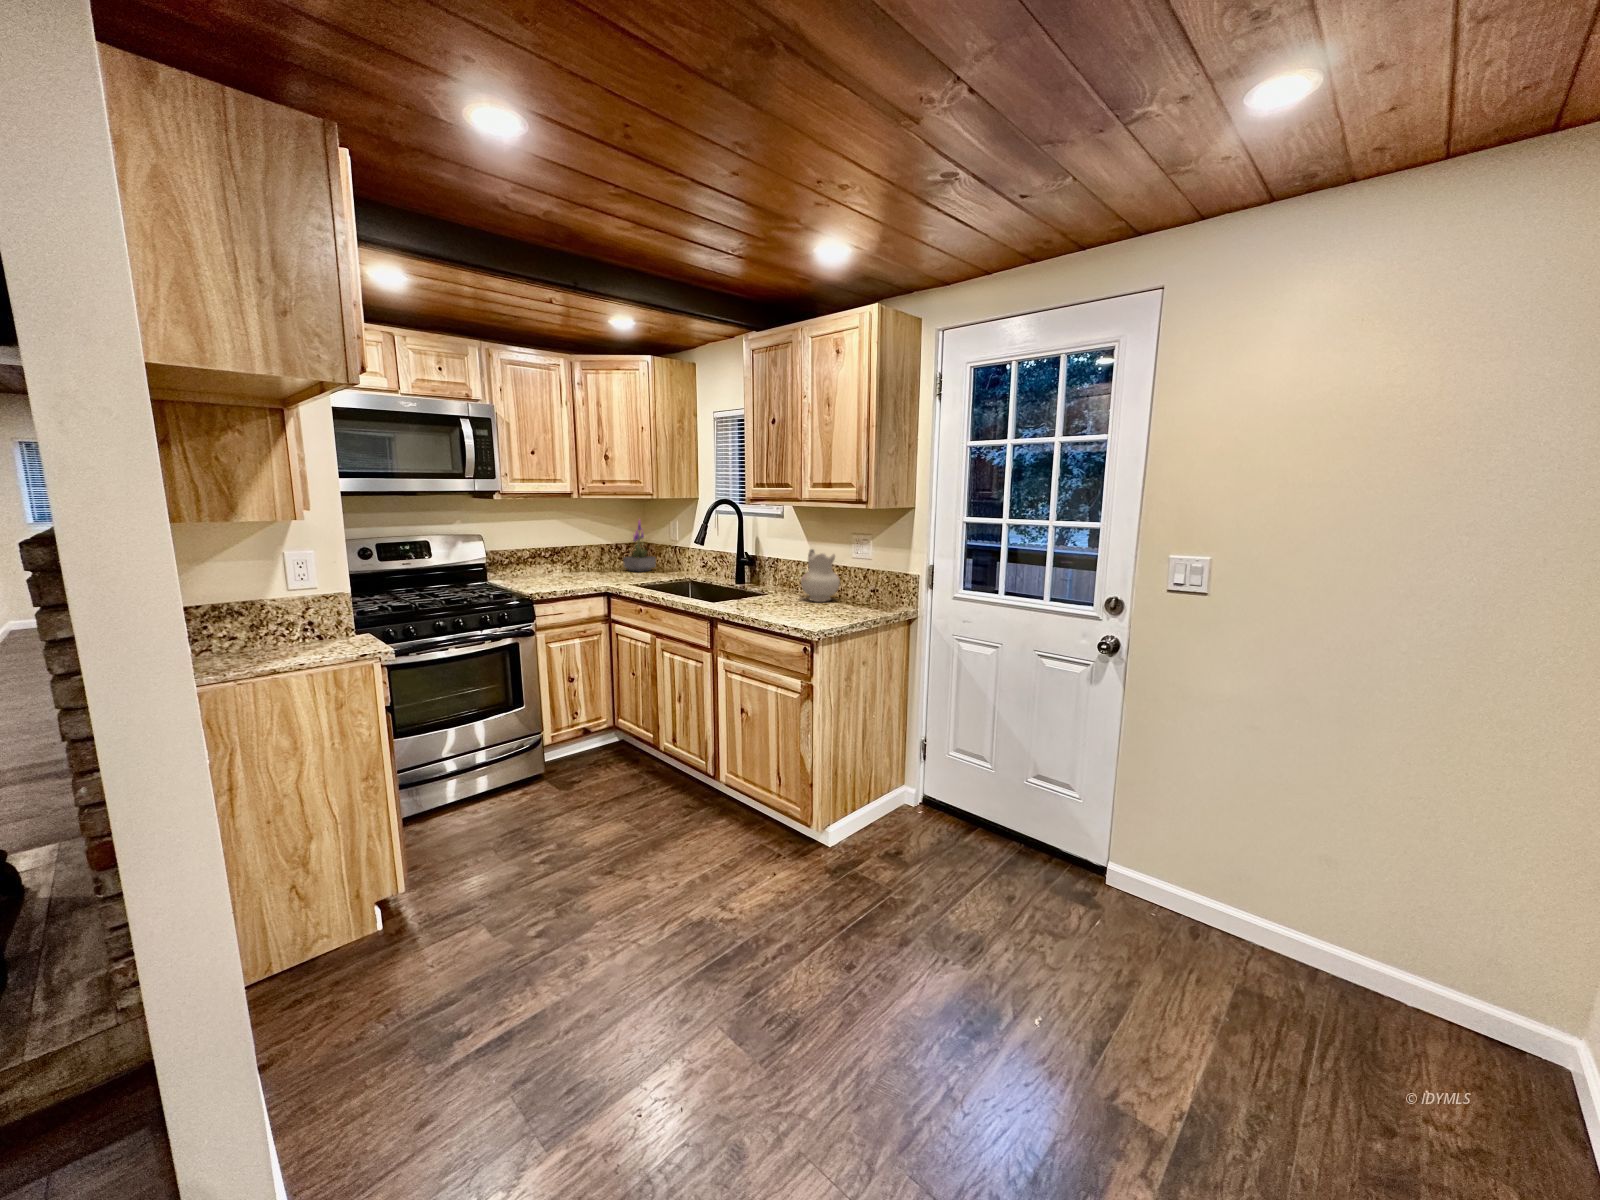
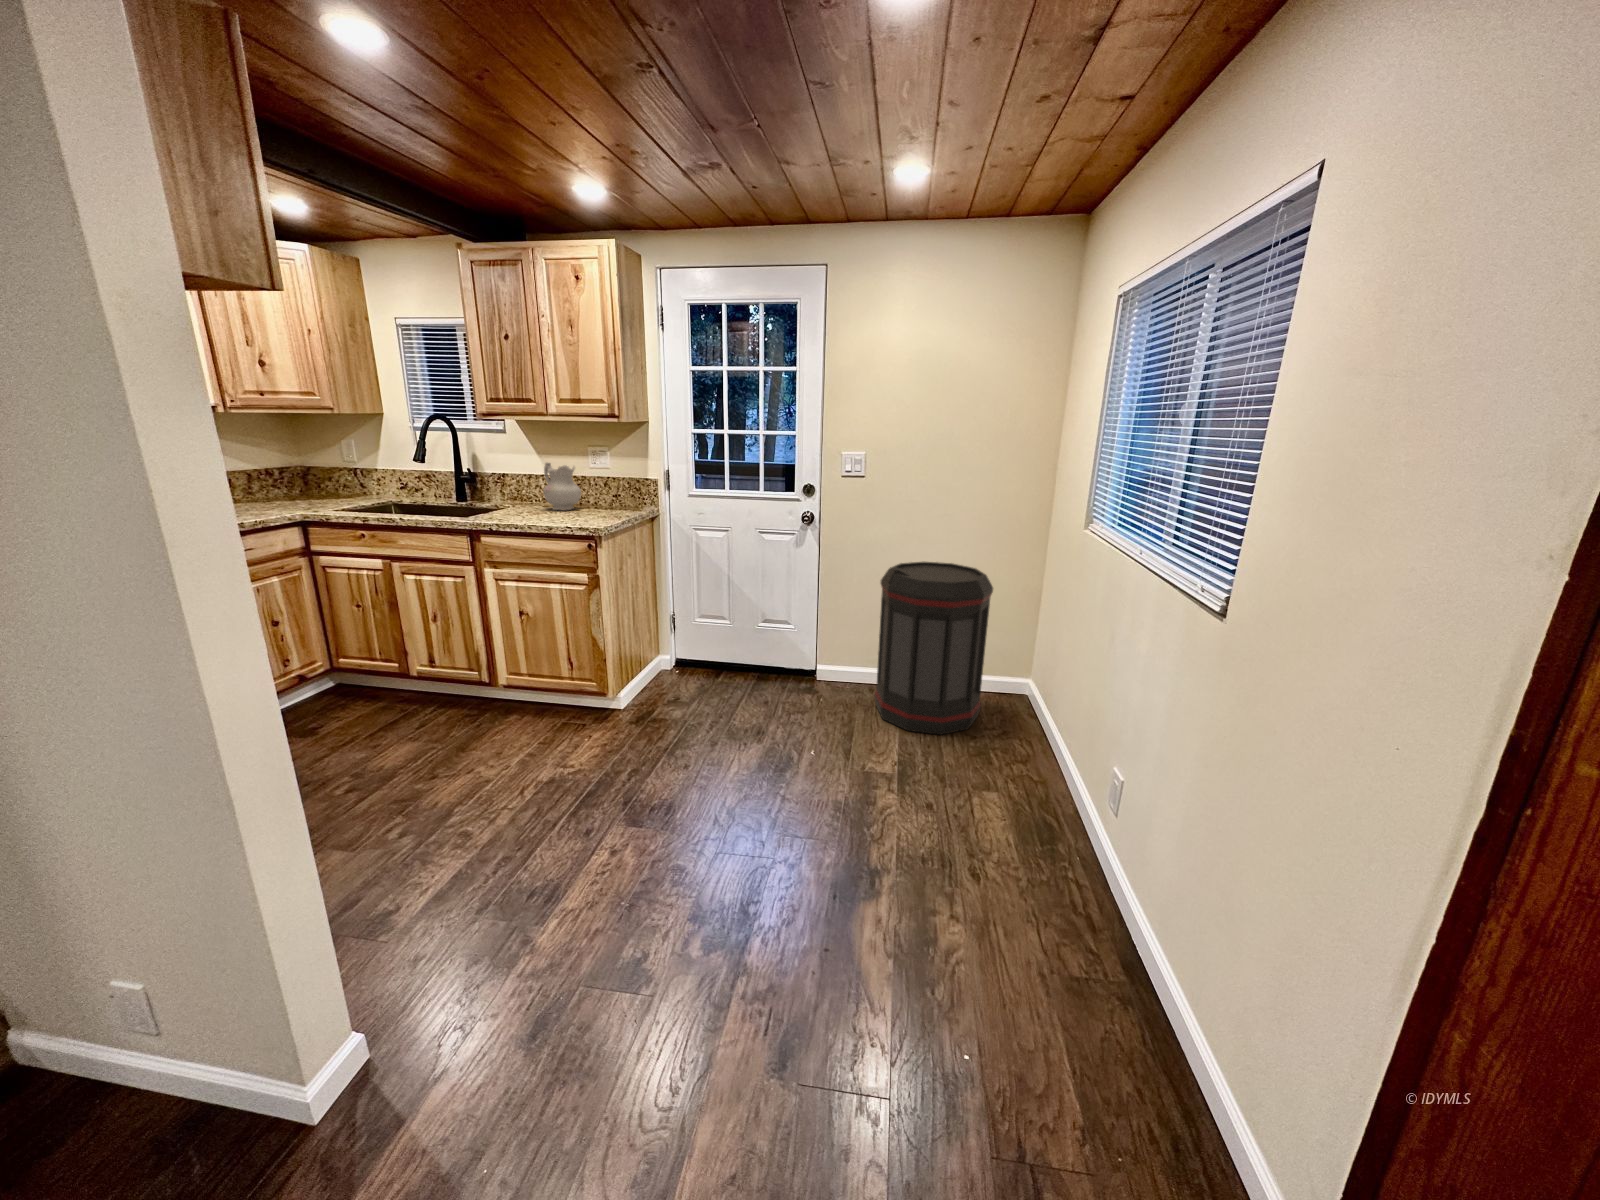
potted plant: present [623,519,656,572] -> none [278,436,326,500]
trash can: none [1188,742,1470,1102] -> present [874,562,993,735]

